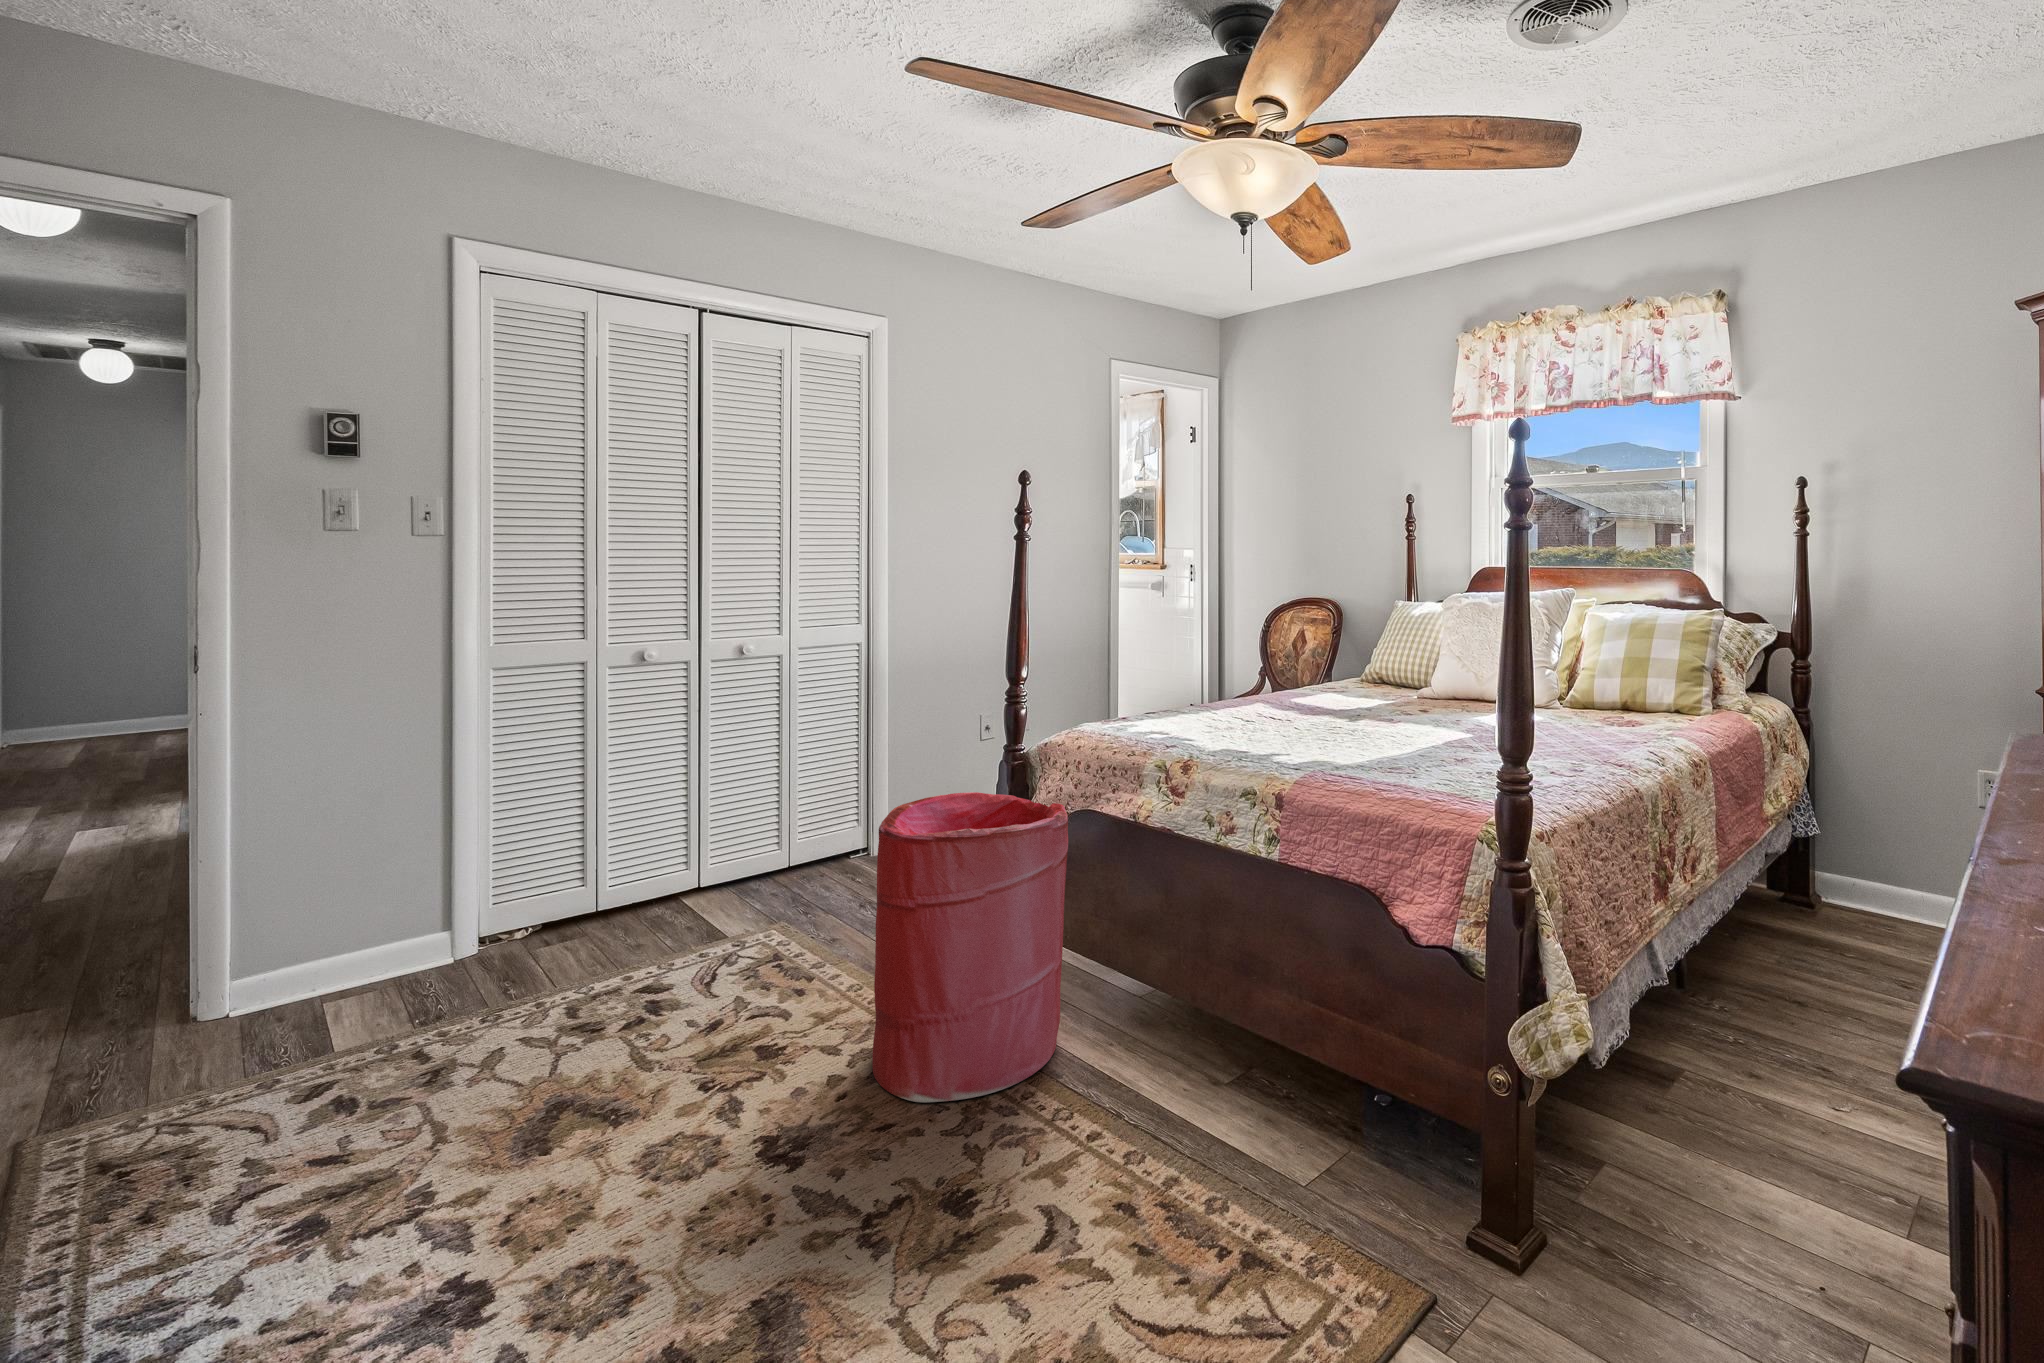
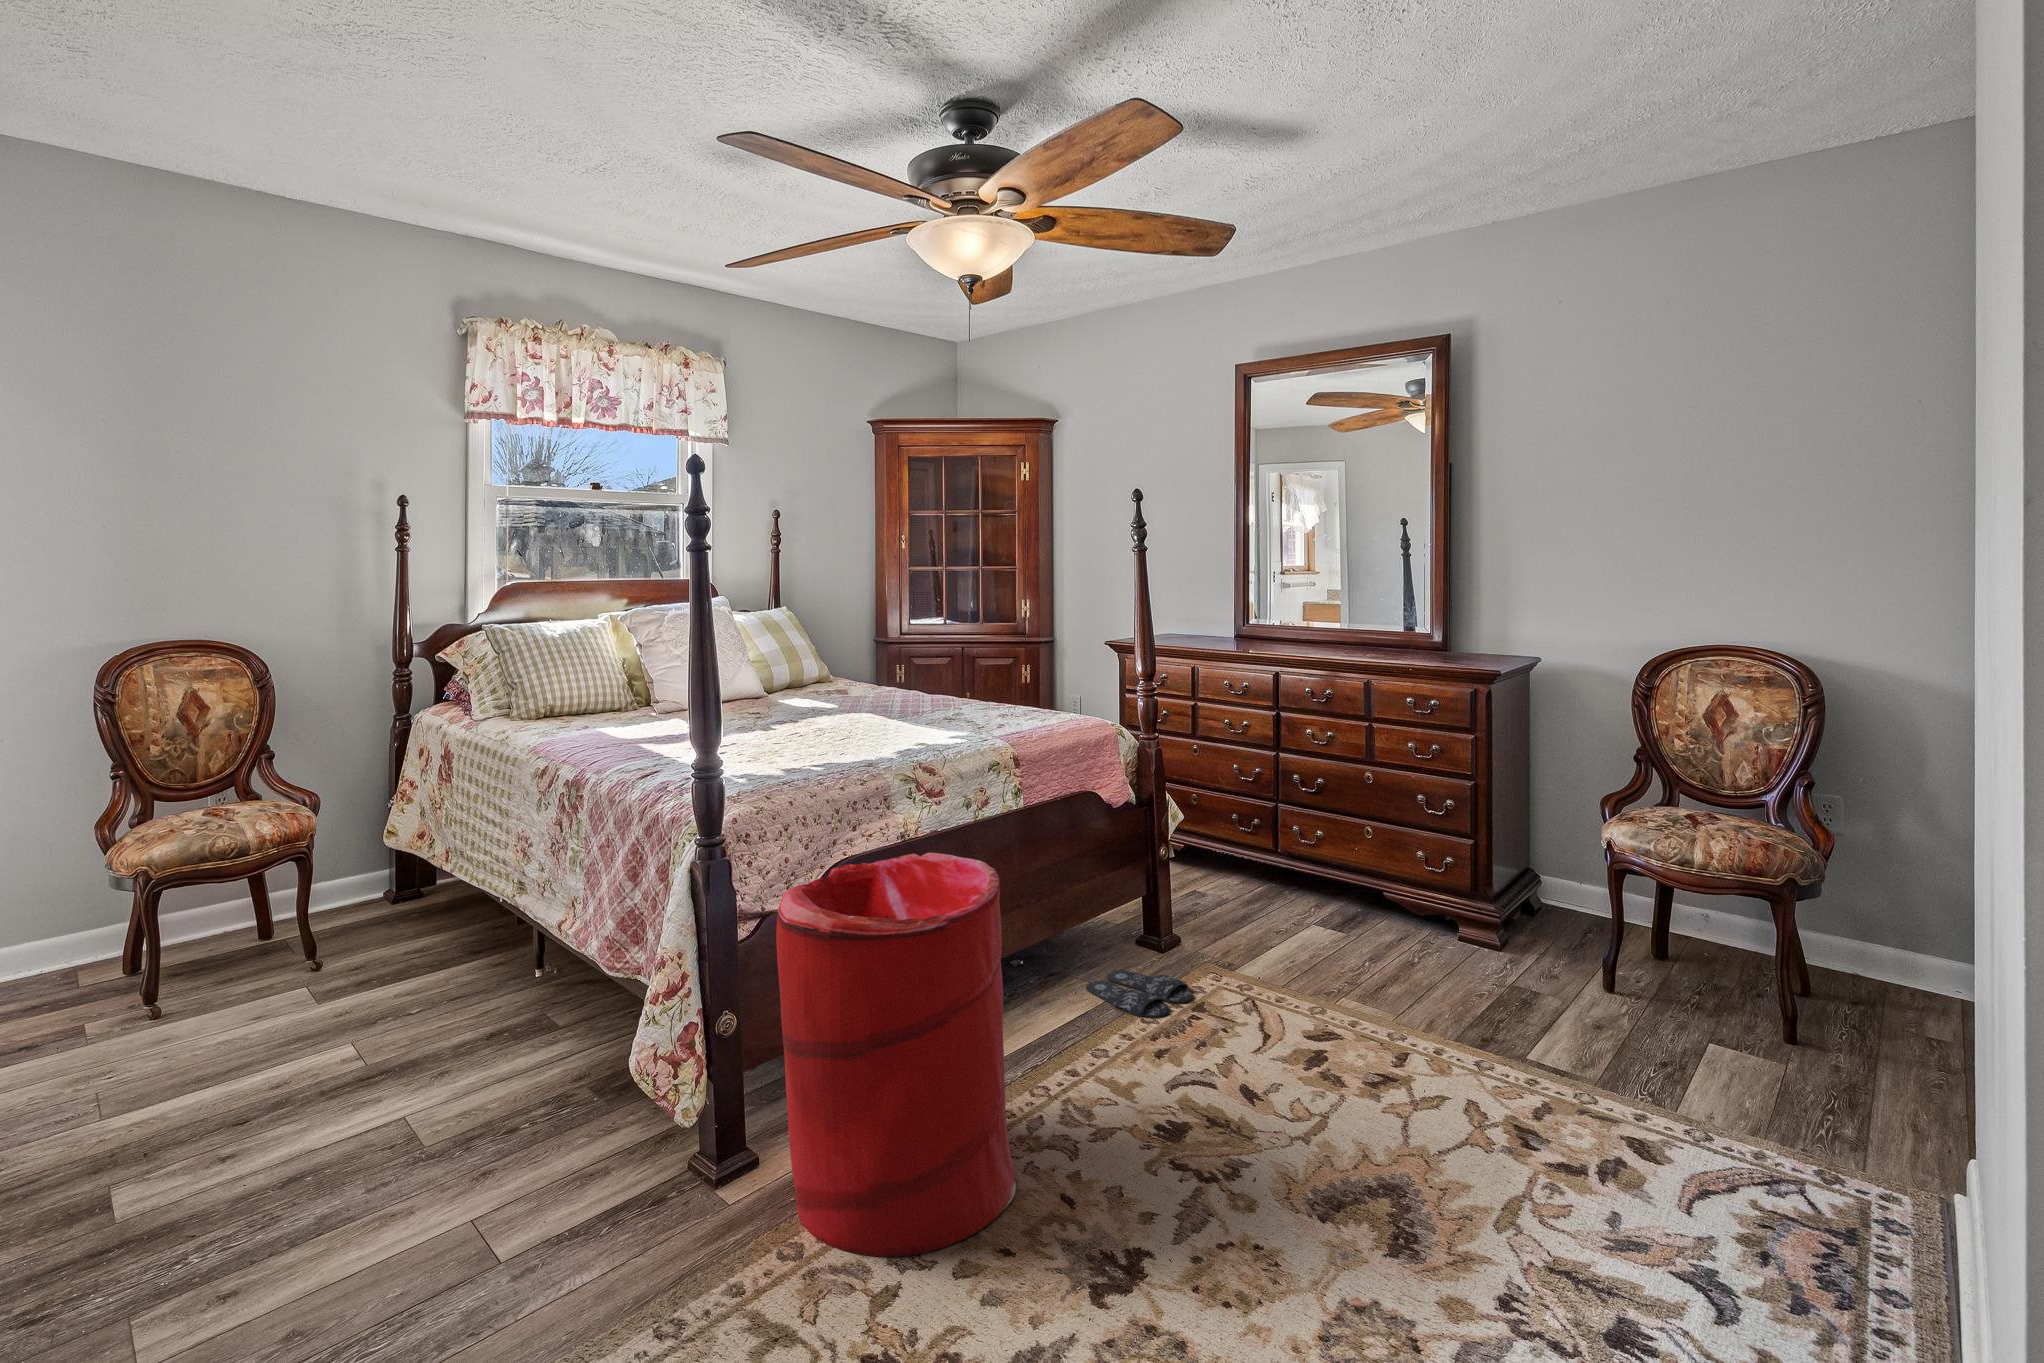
slippers: none [1246,1162,1399,1268] -> present [1086,970,1193,1017]

